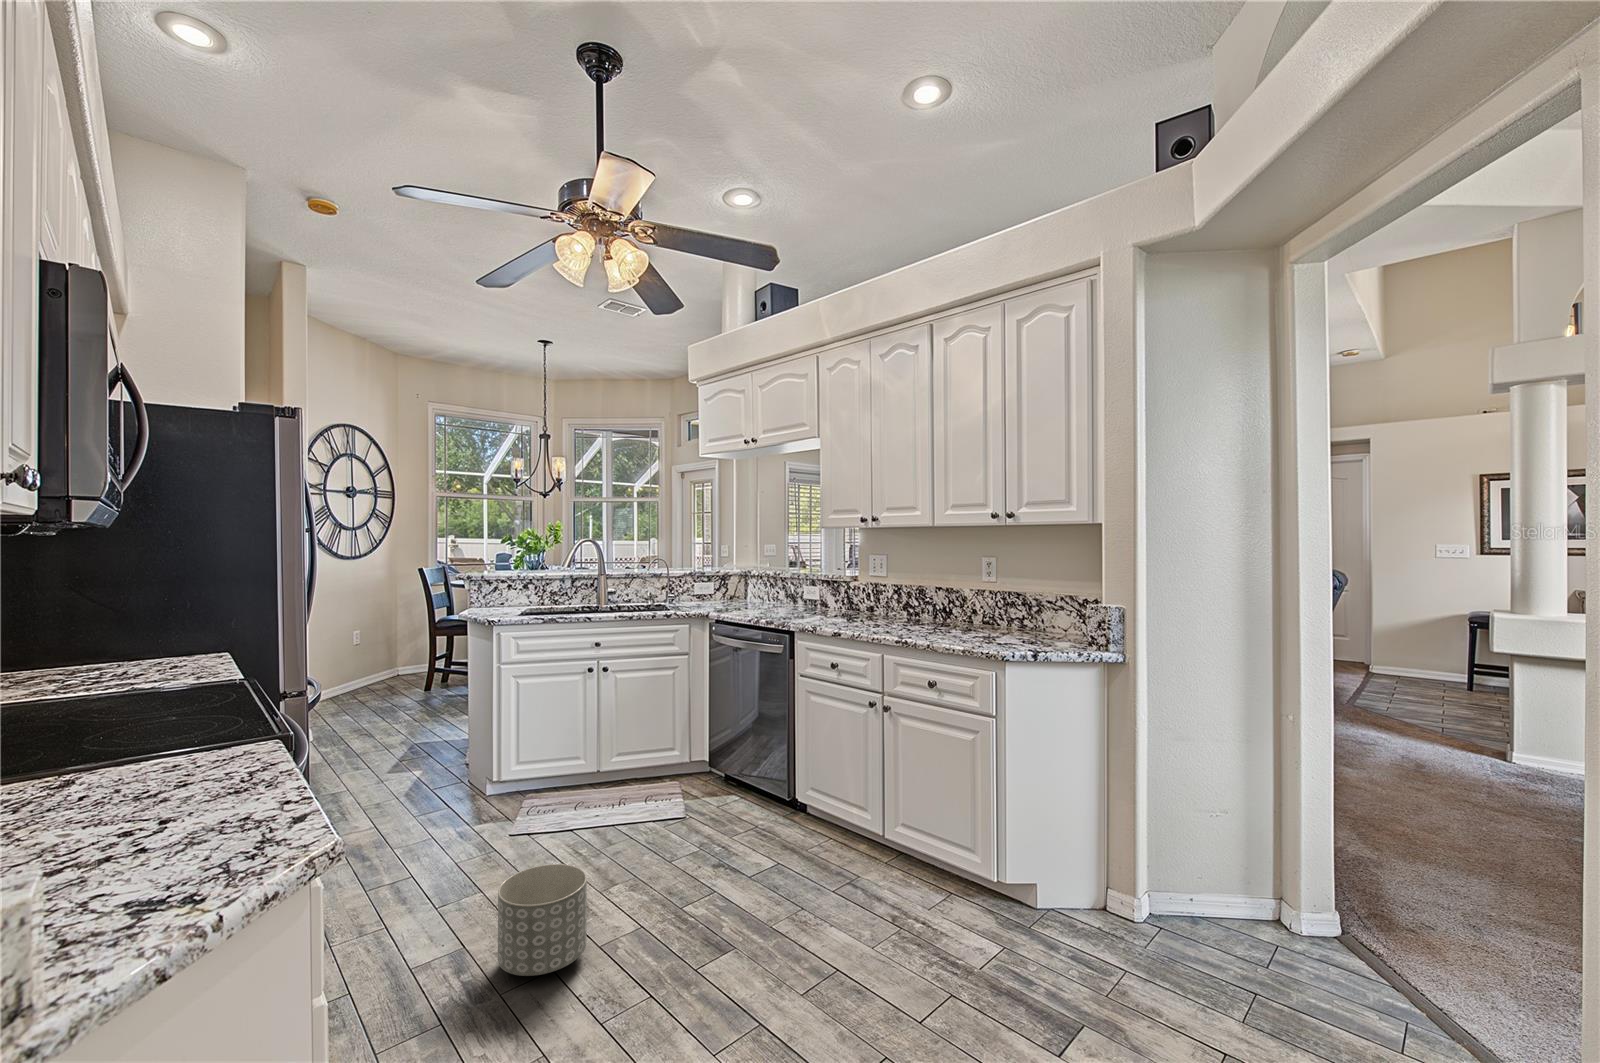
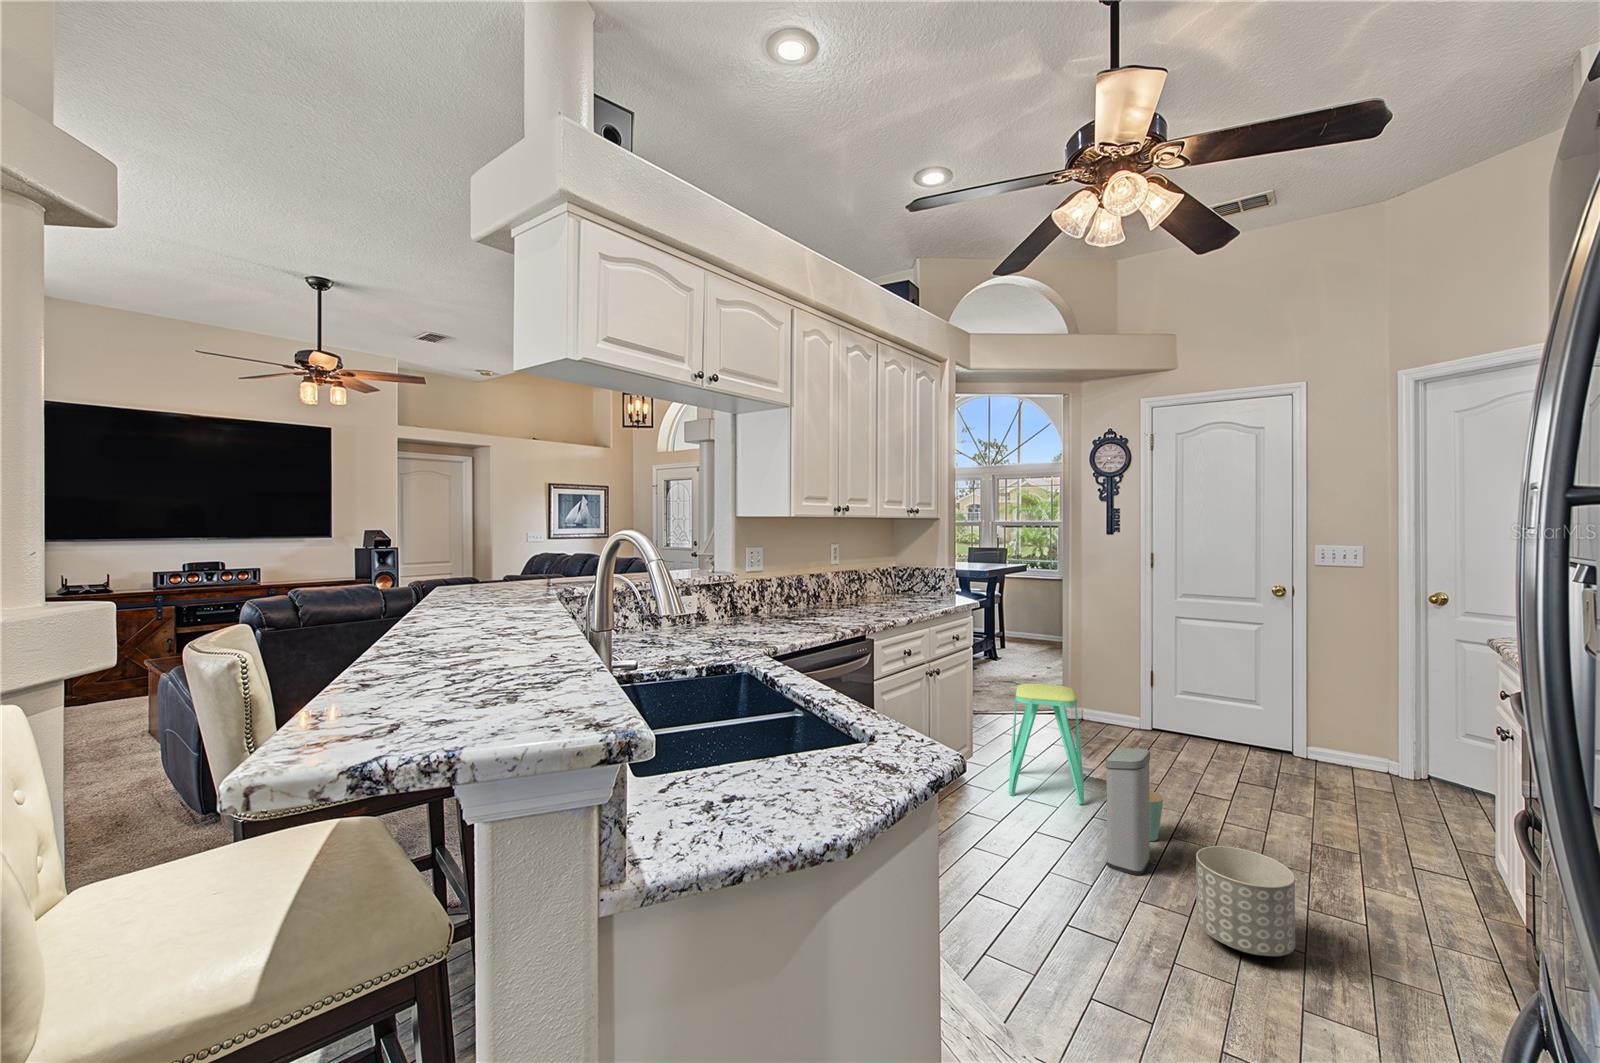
stool: none [890,792,1033,1027] -> present [1009,683,1084,804]
trash can: none [683,814,800,1018] -> present [1106,748,1163,875]

